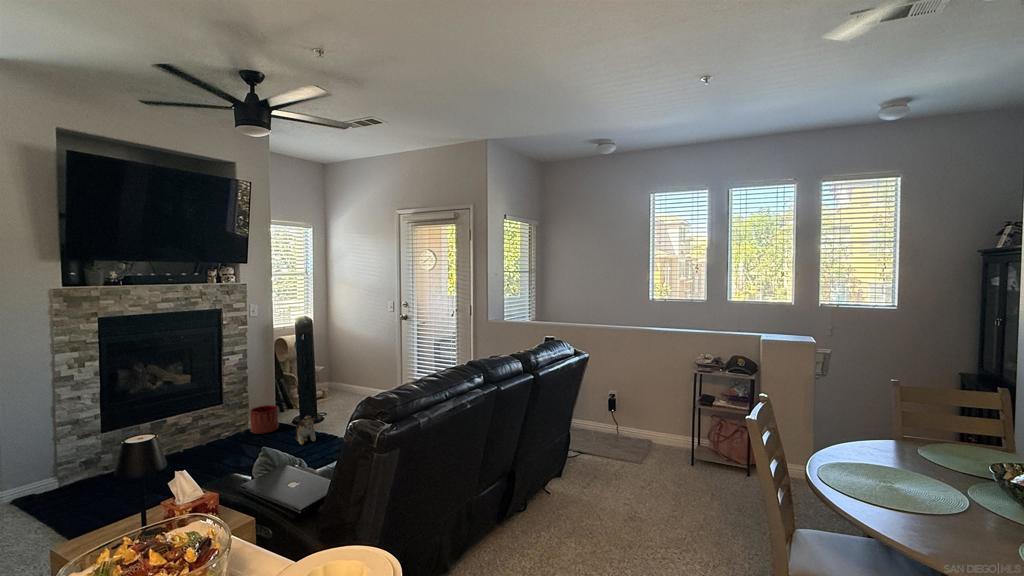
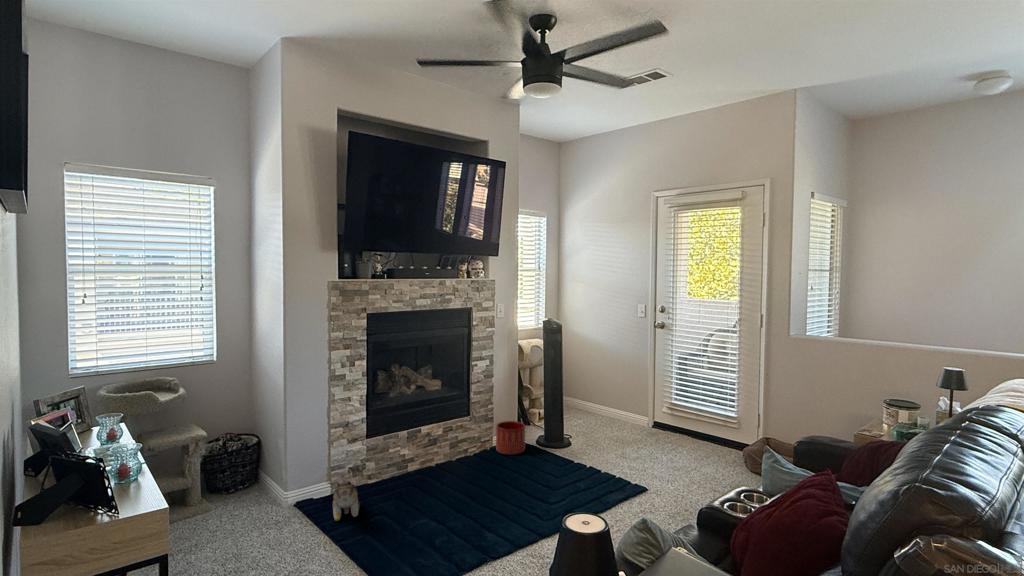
plush toy: present [295,416,316,445] -> present [333,479,360,521]

